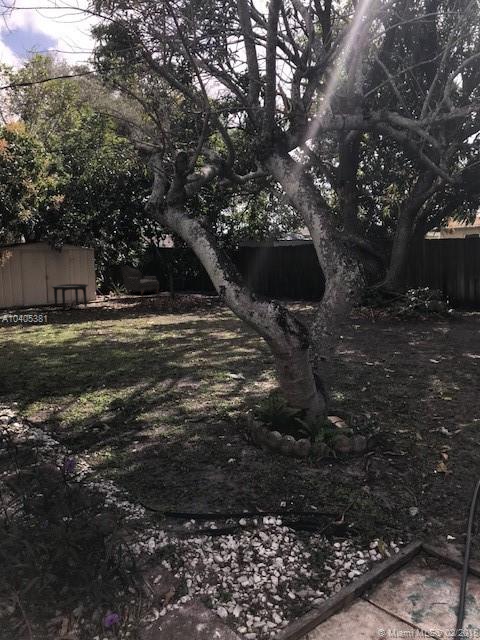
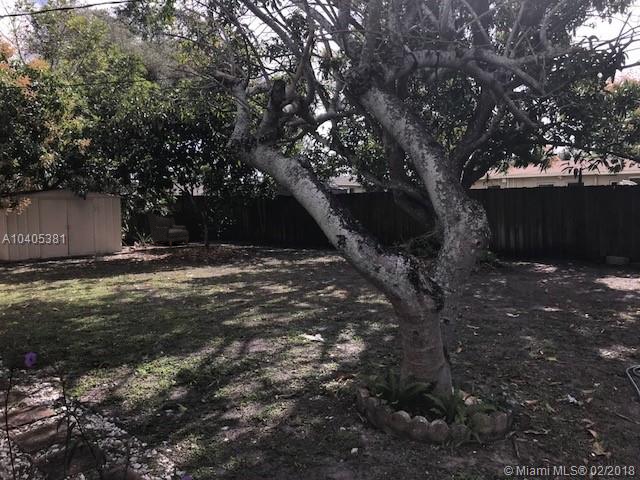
round table: present [51,284,88,308] -> none [72,234,115,261]

